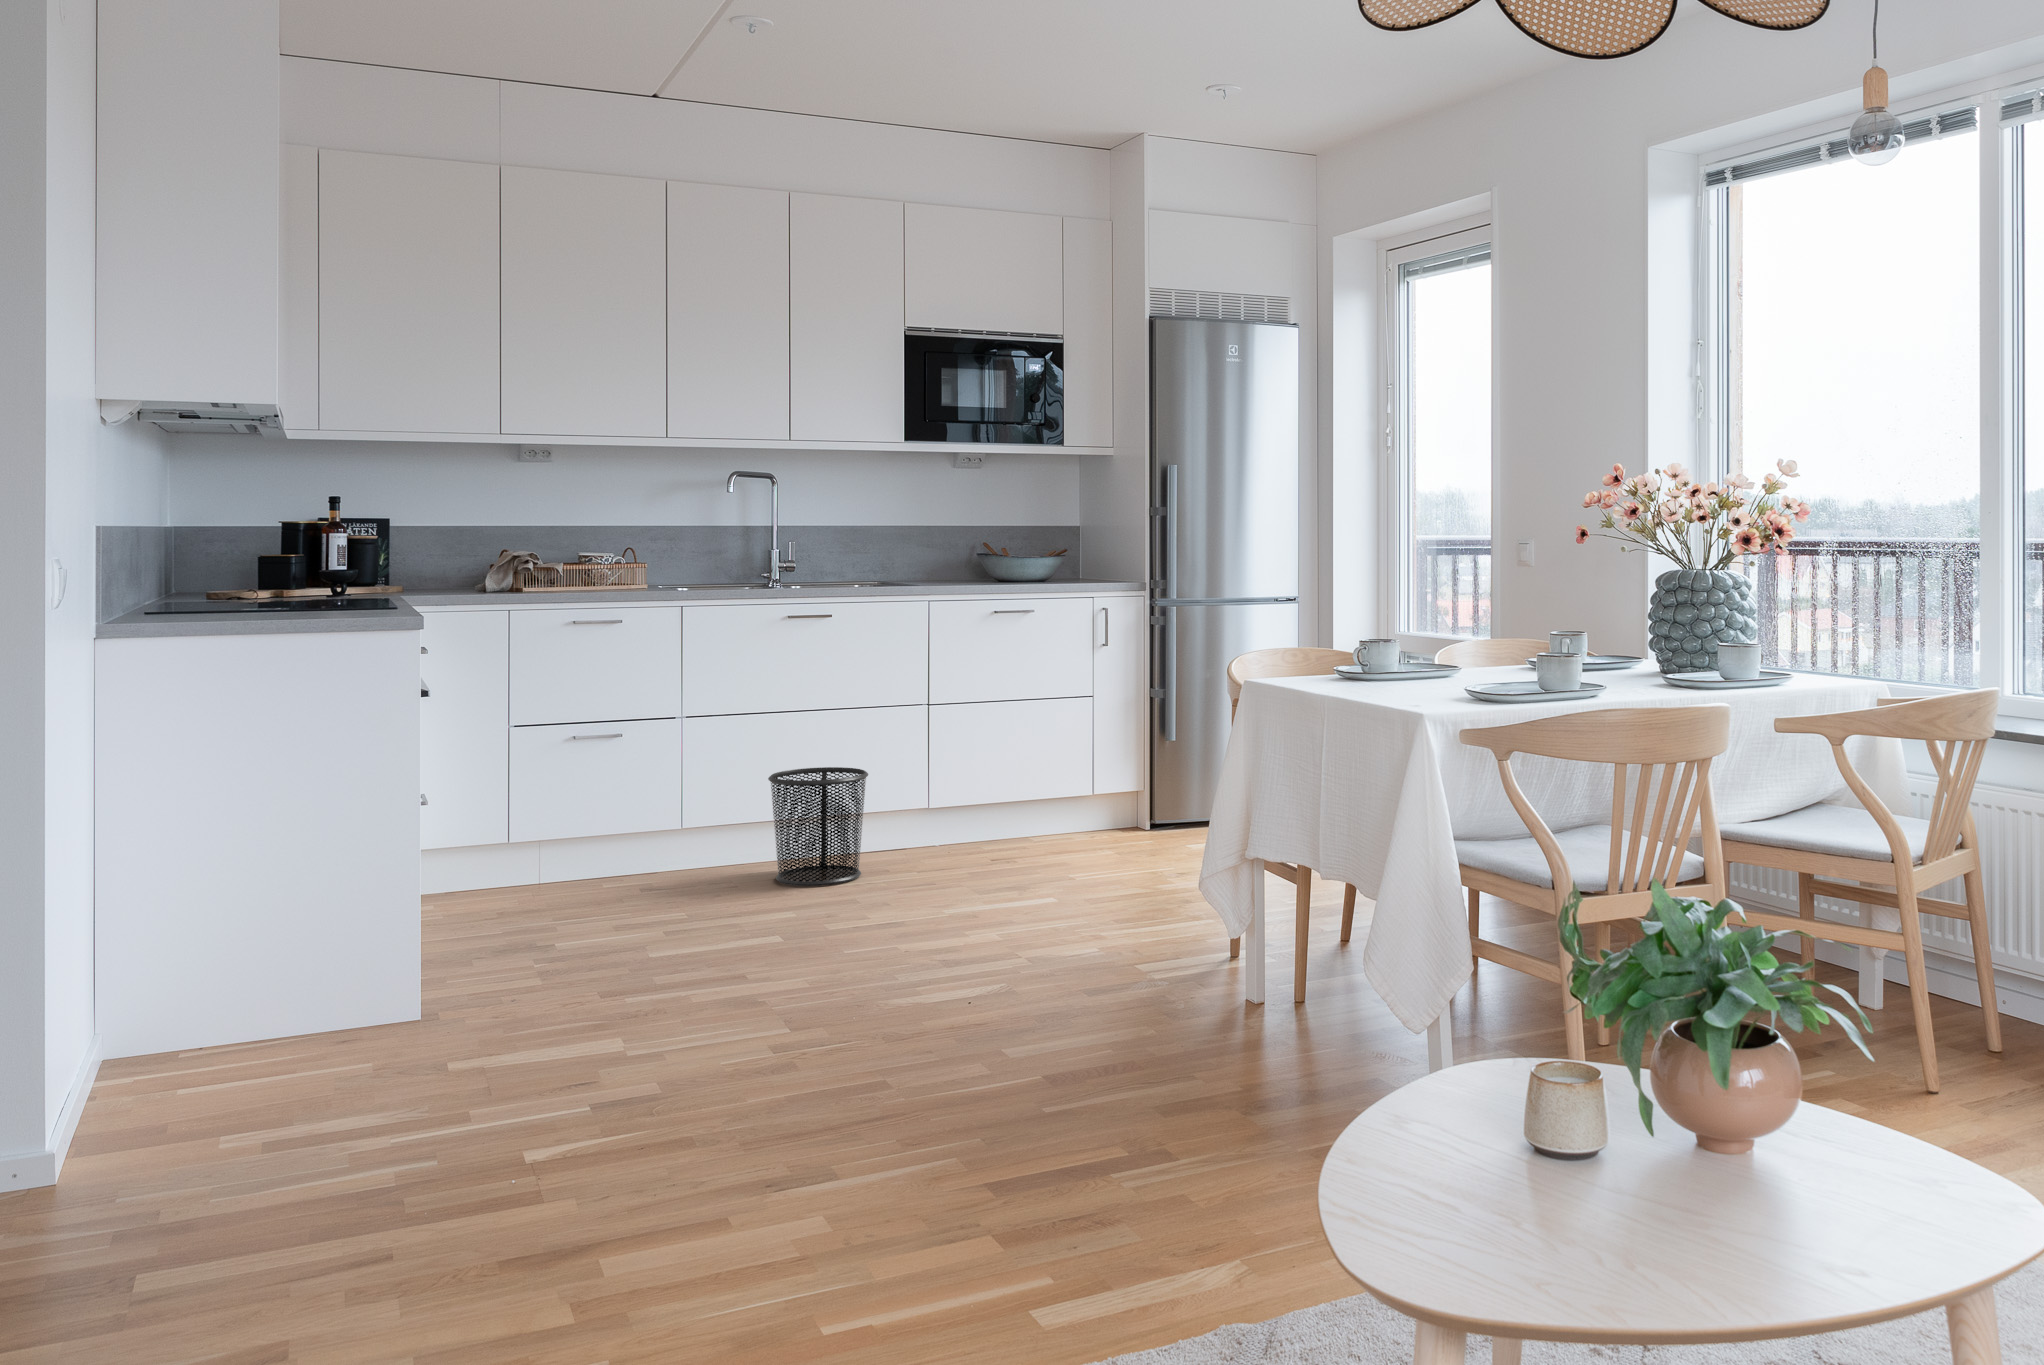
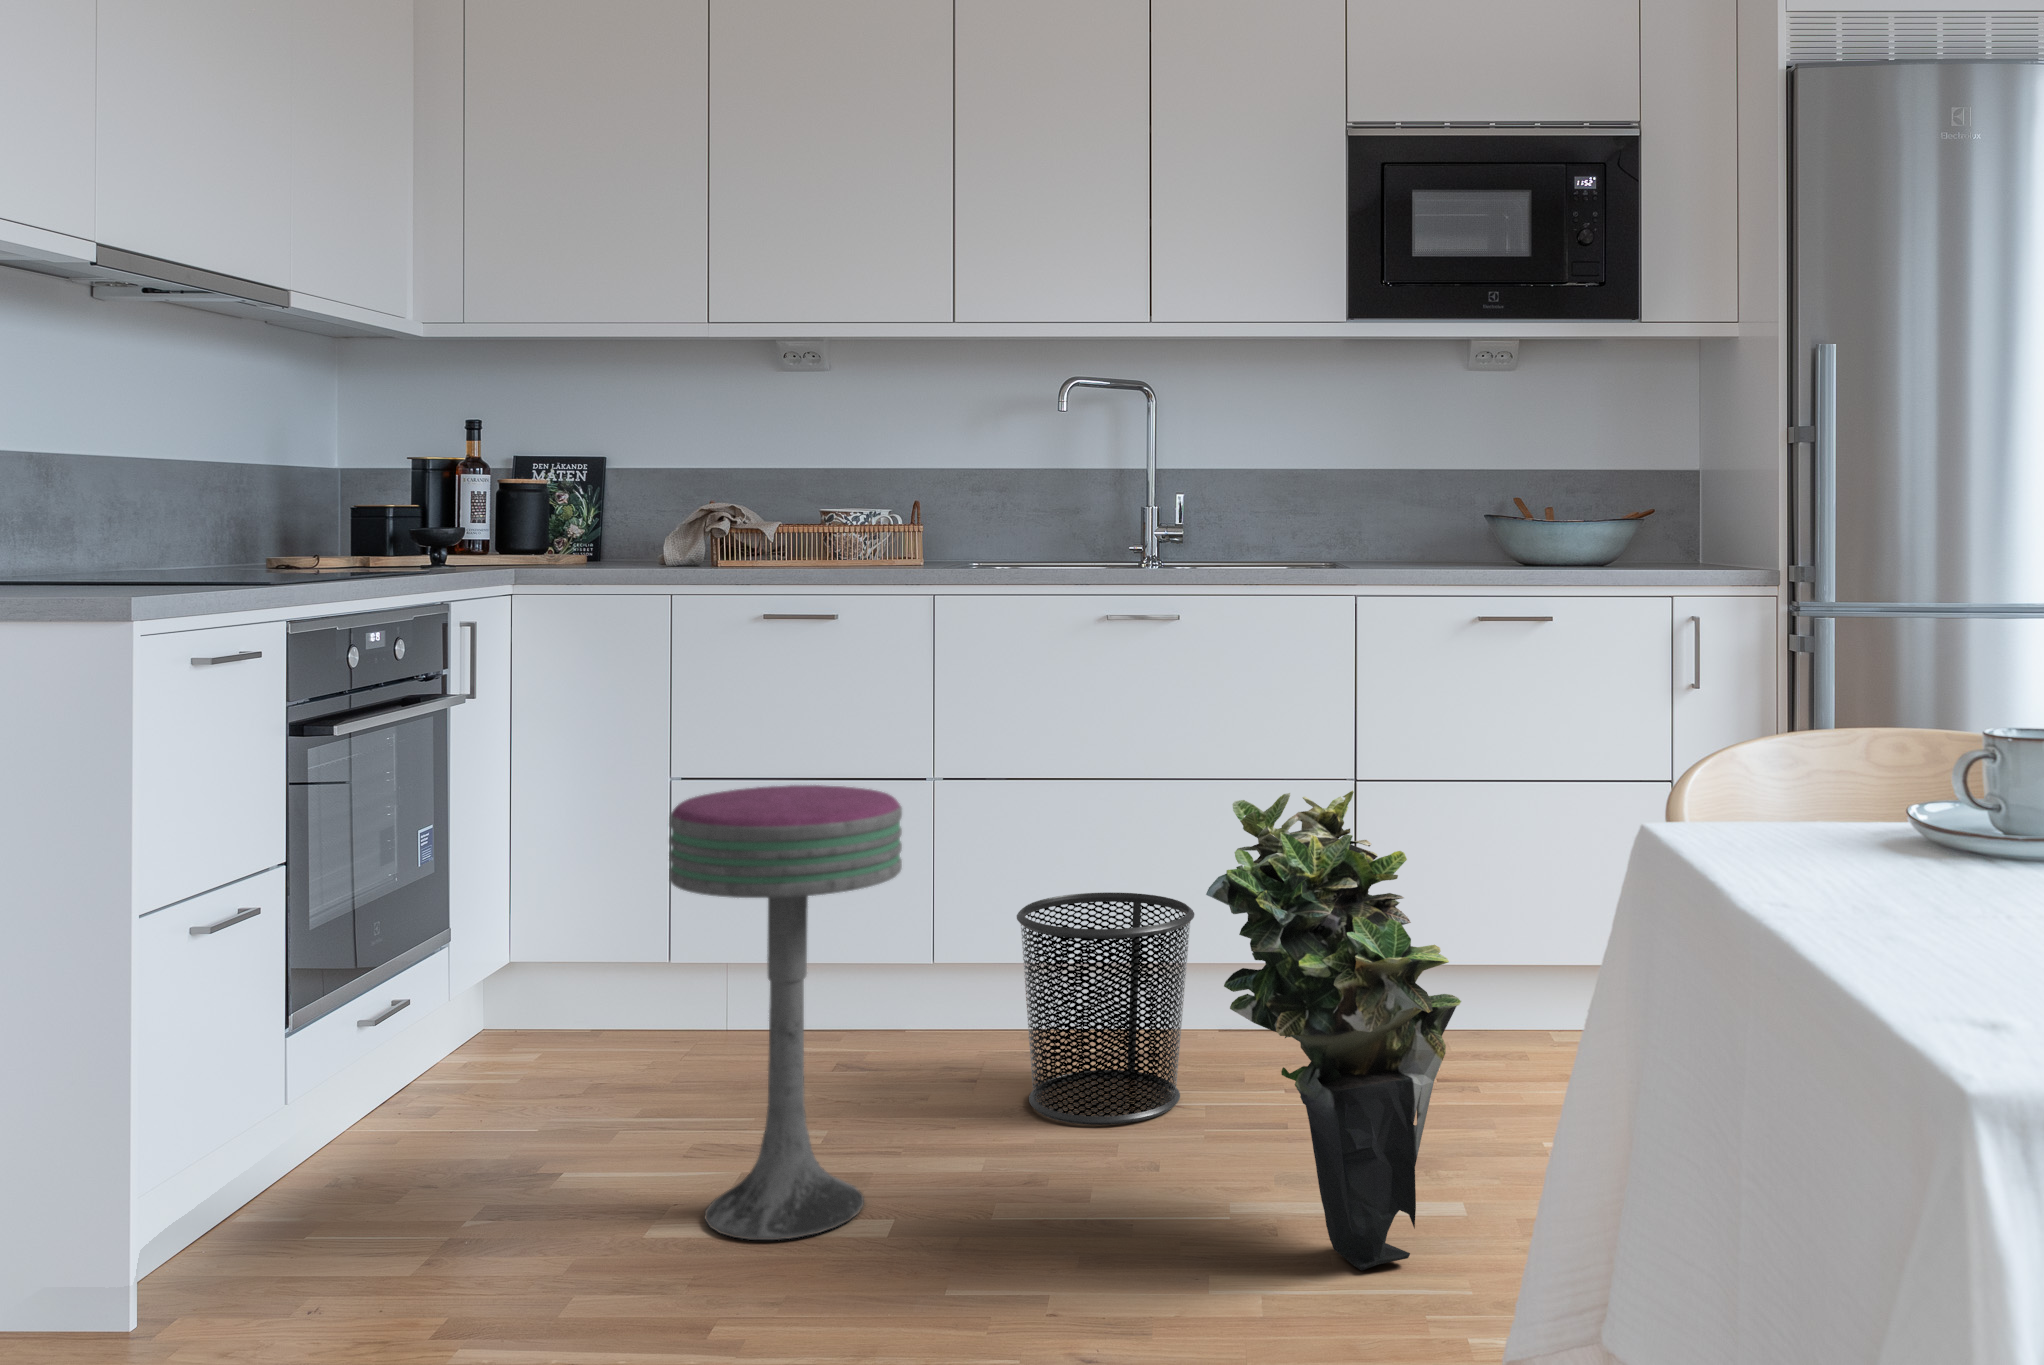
potted plant: none [921,693,1042,908] -> present [1206,791,1461,1271]
bar stool: none [634,706,758,935] -> present [669,785,902,1240]

